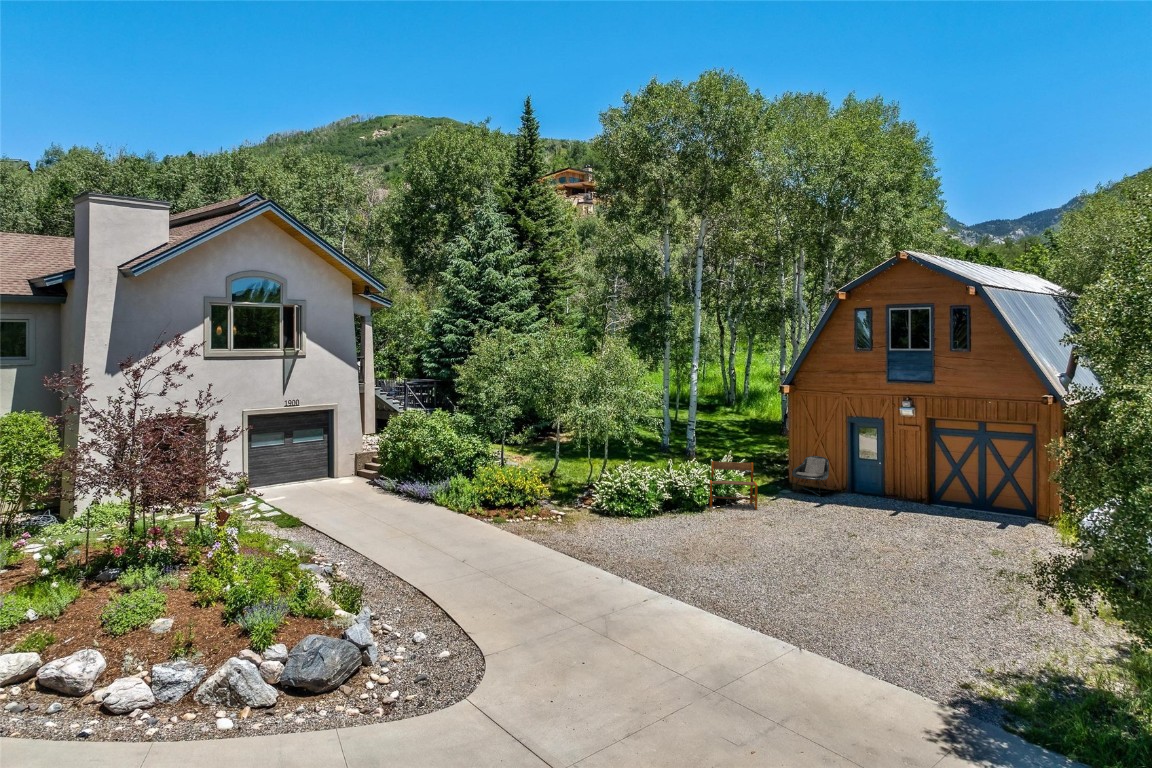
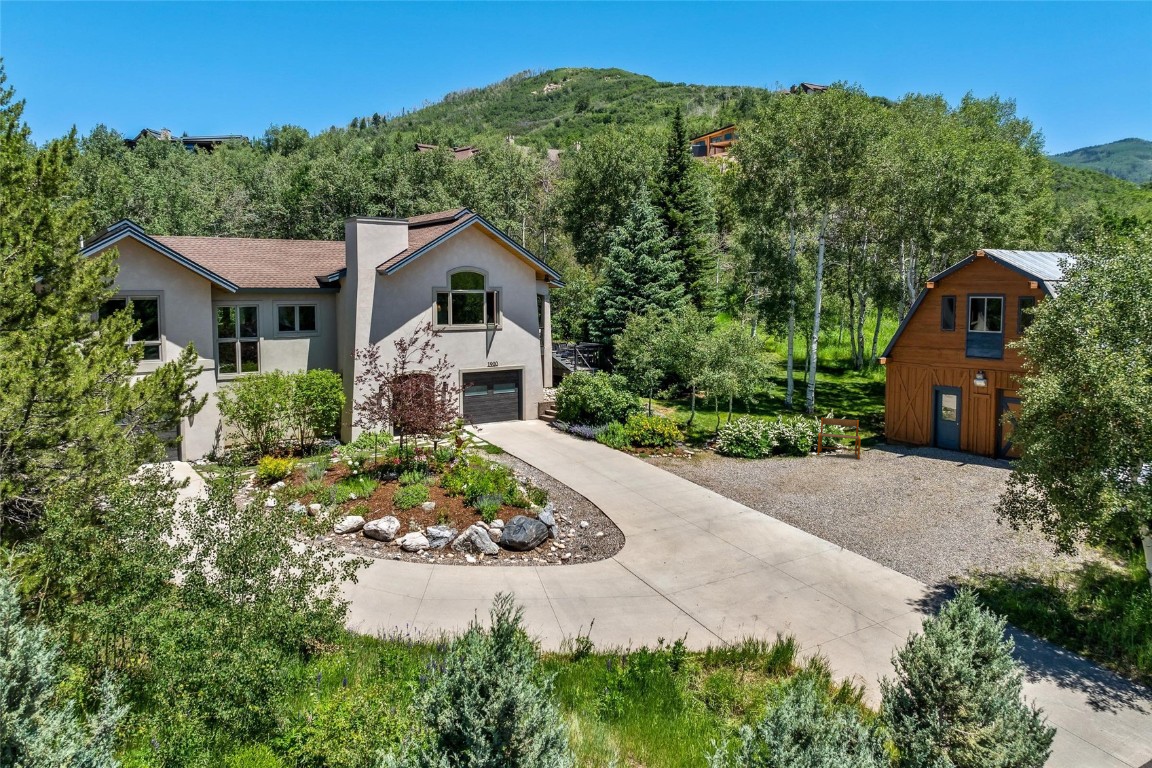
lounge chair: present [792,456,830,496] -> none [898,416,934,451]

